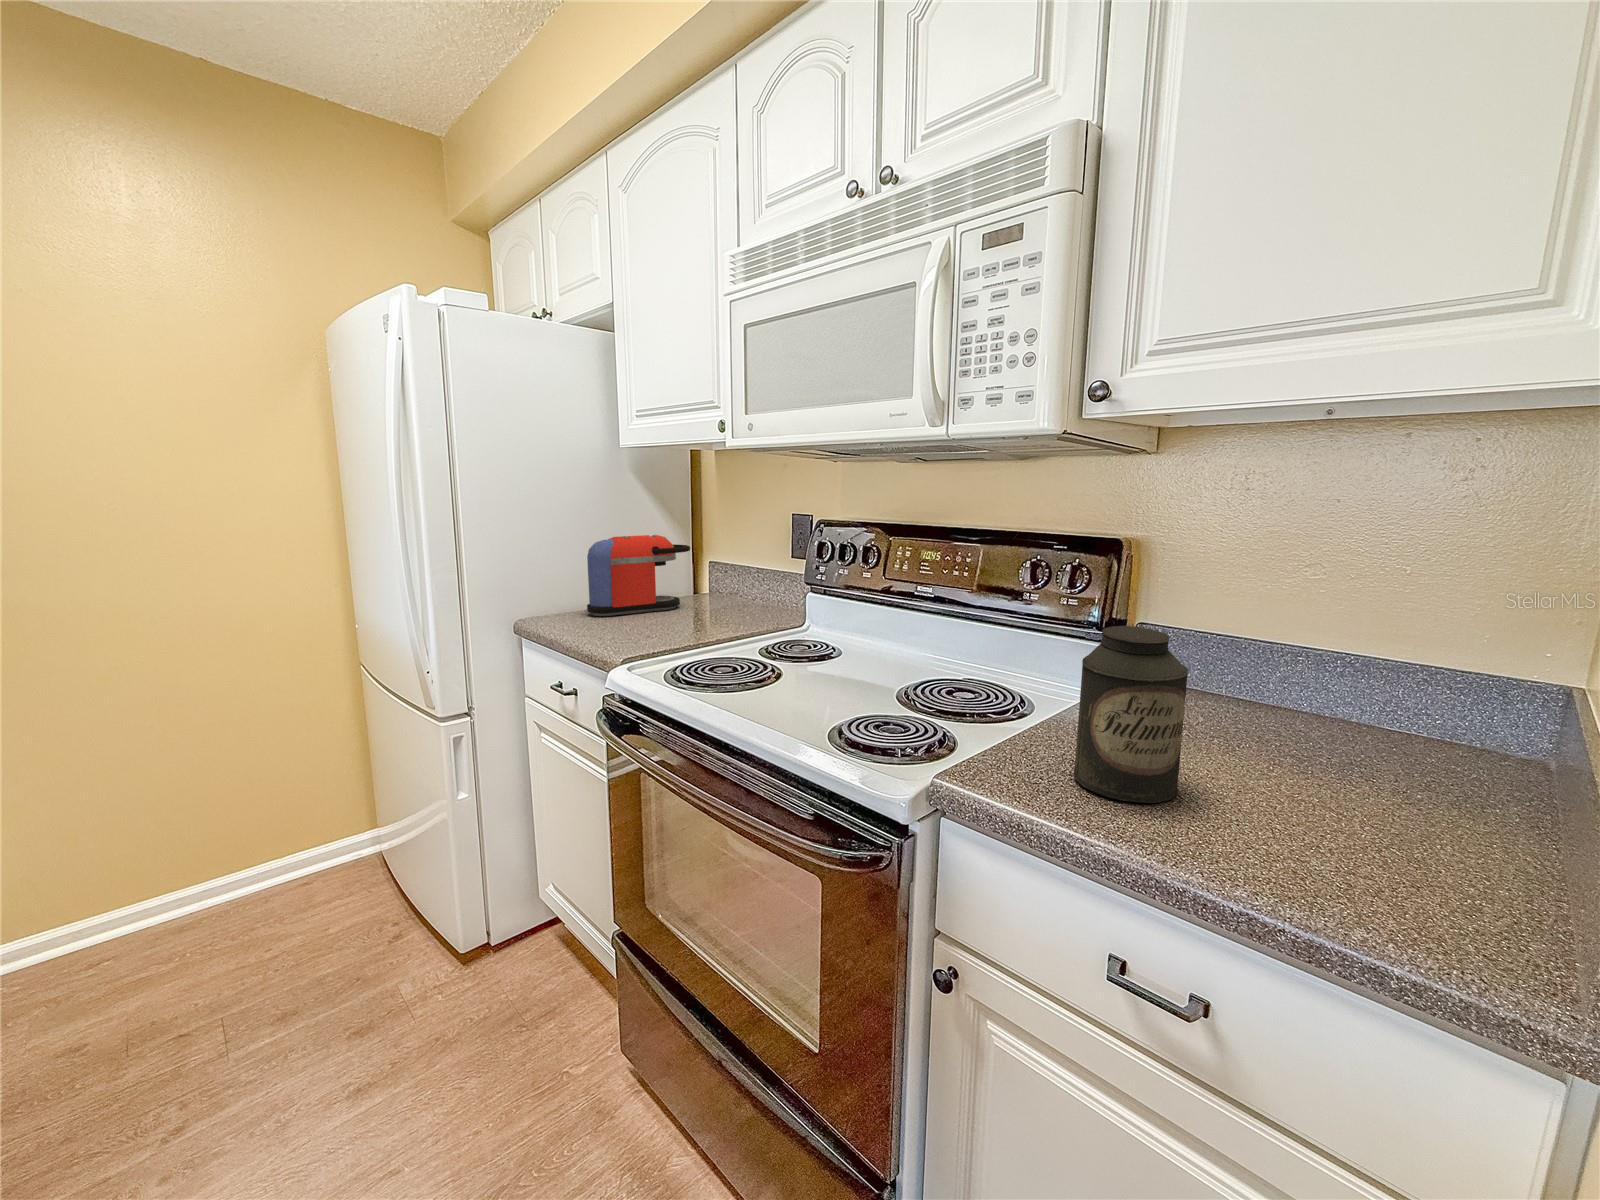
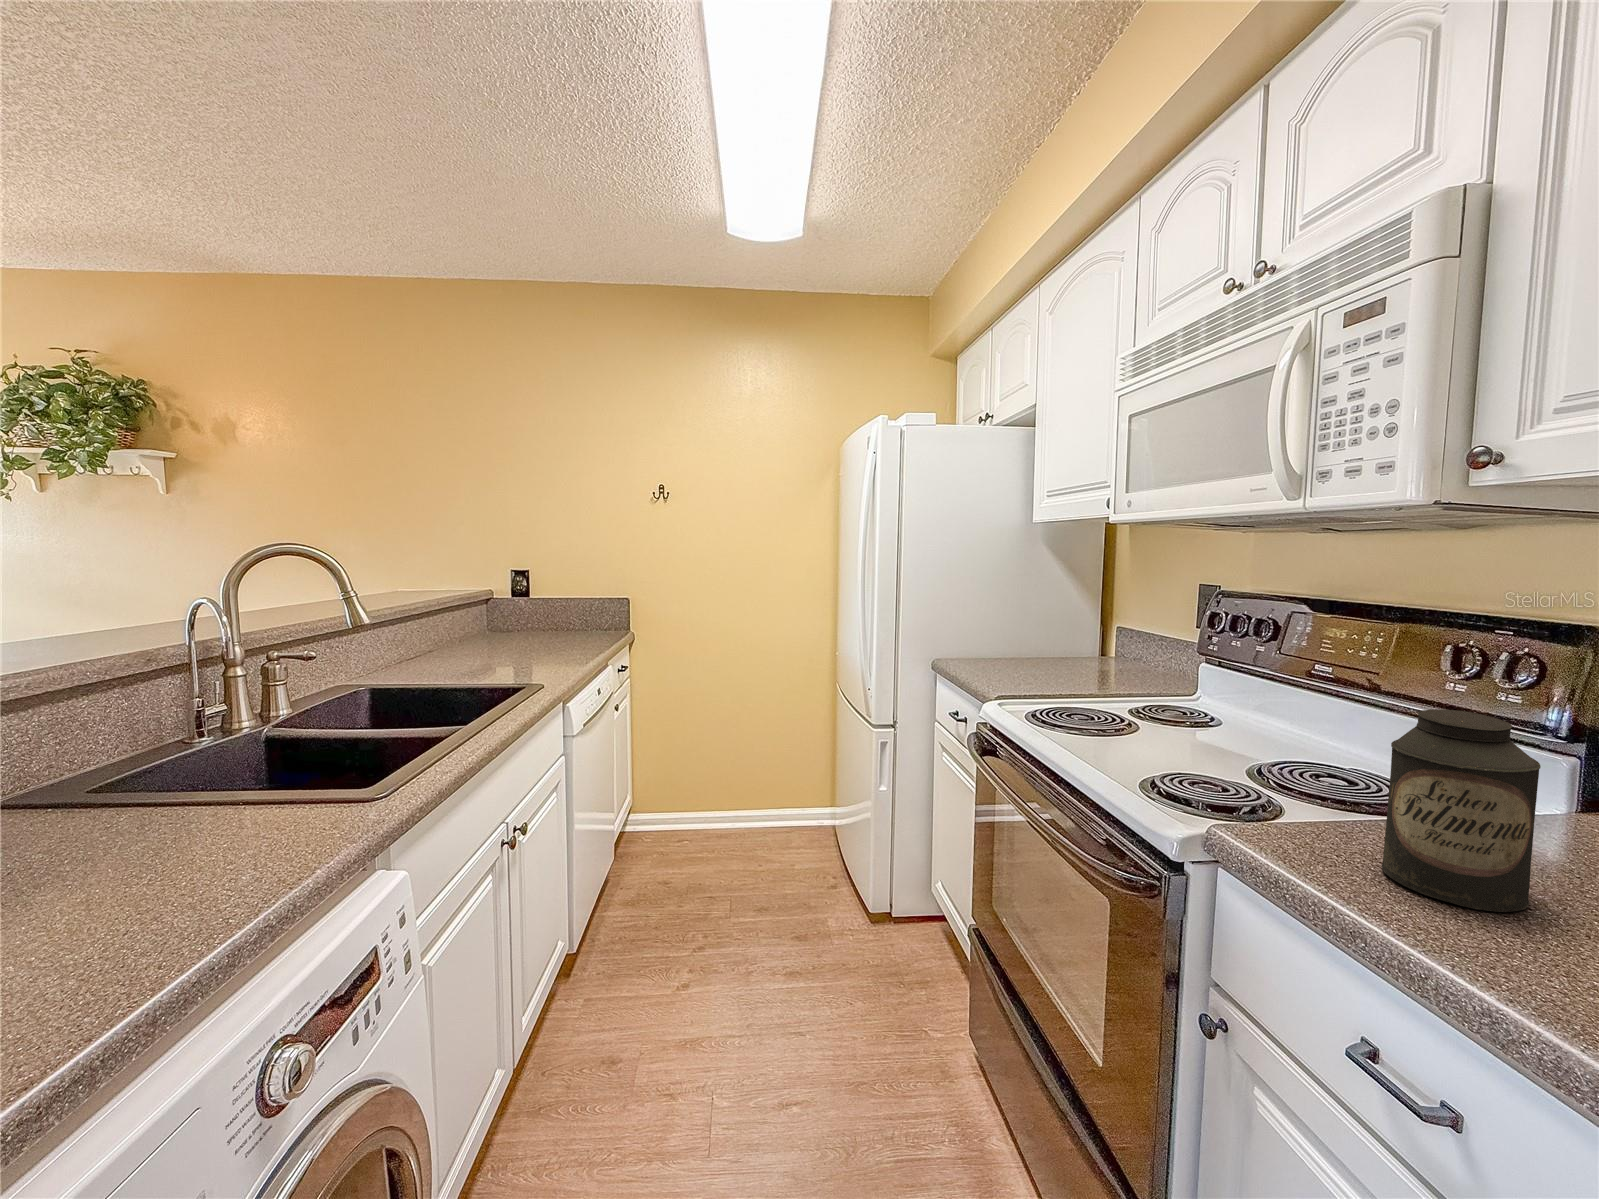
coffee maker: present [587,535,690,616] -> none [993,598,1092,666]

